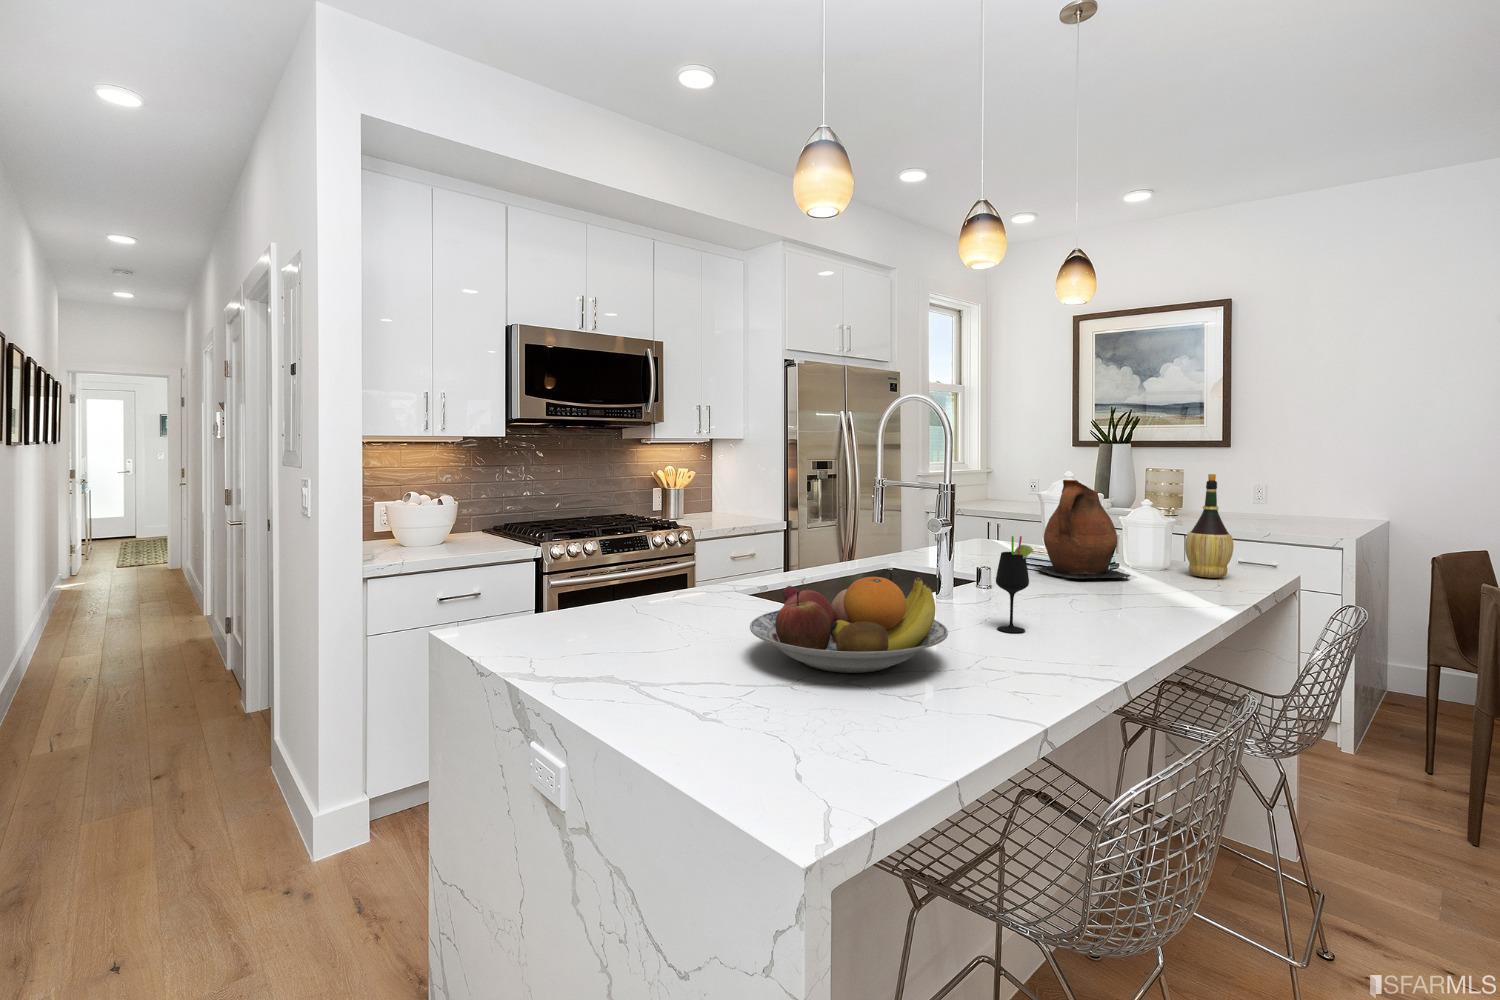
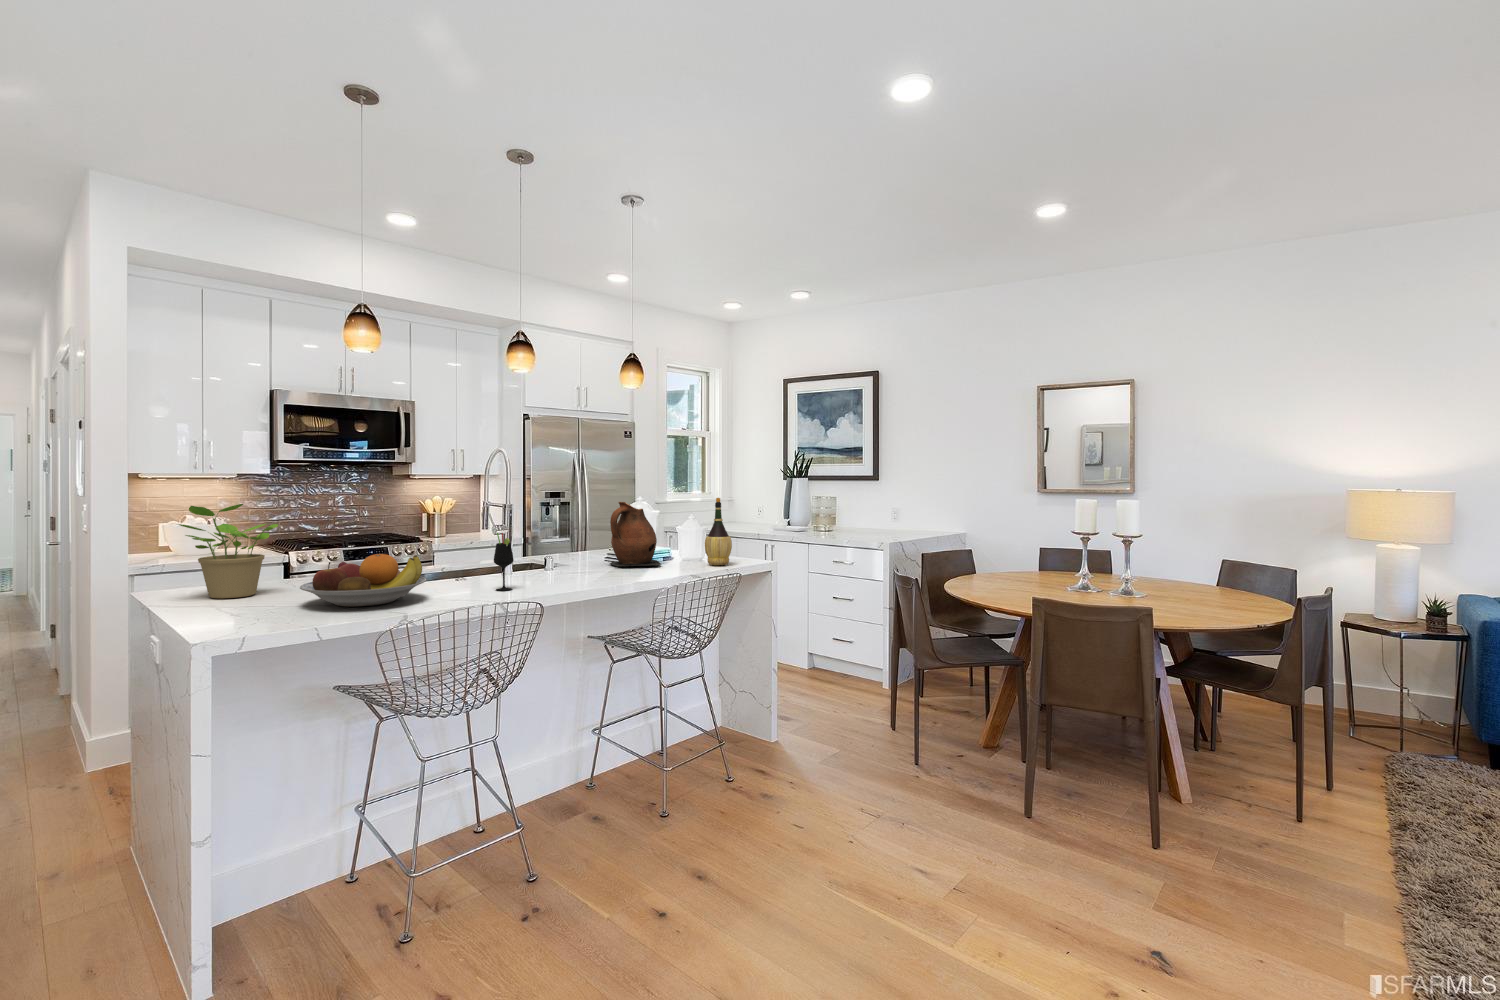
potted plant: none [539,487,671,644] -> present [178,504,278,598]

